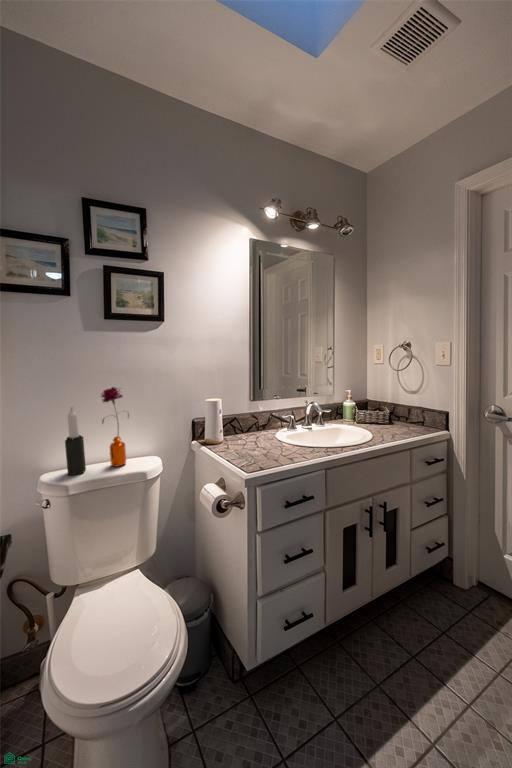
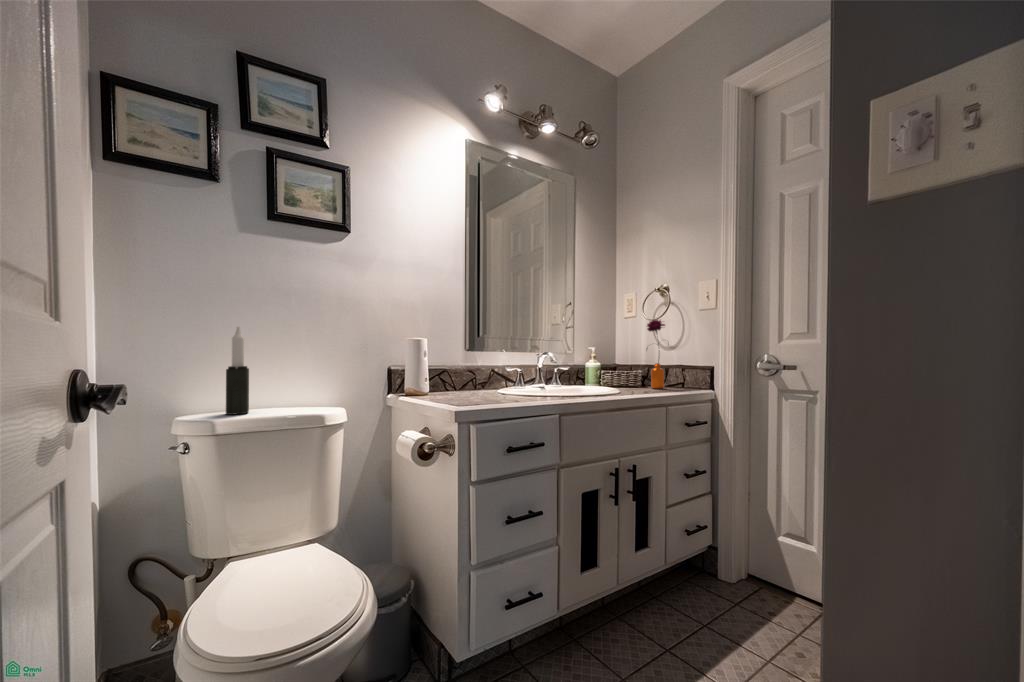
flower: present [101,387,129,467] -> present [647,320,665,389]

